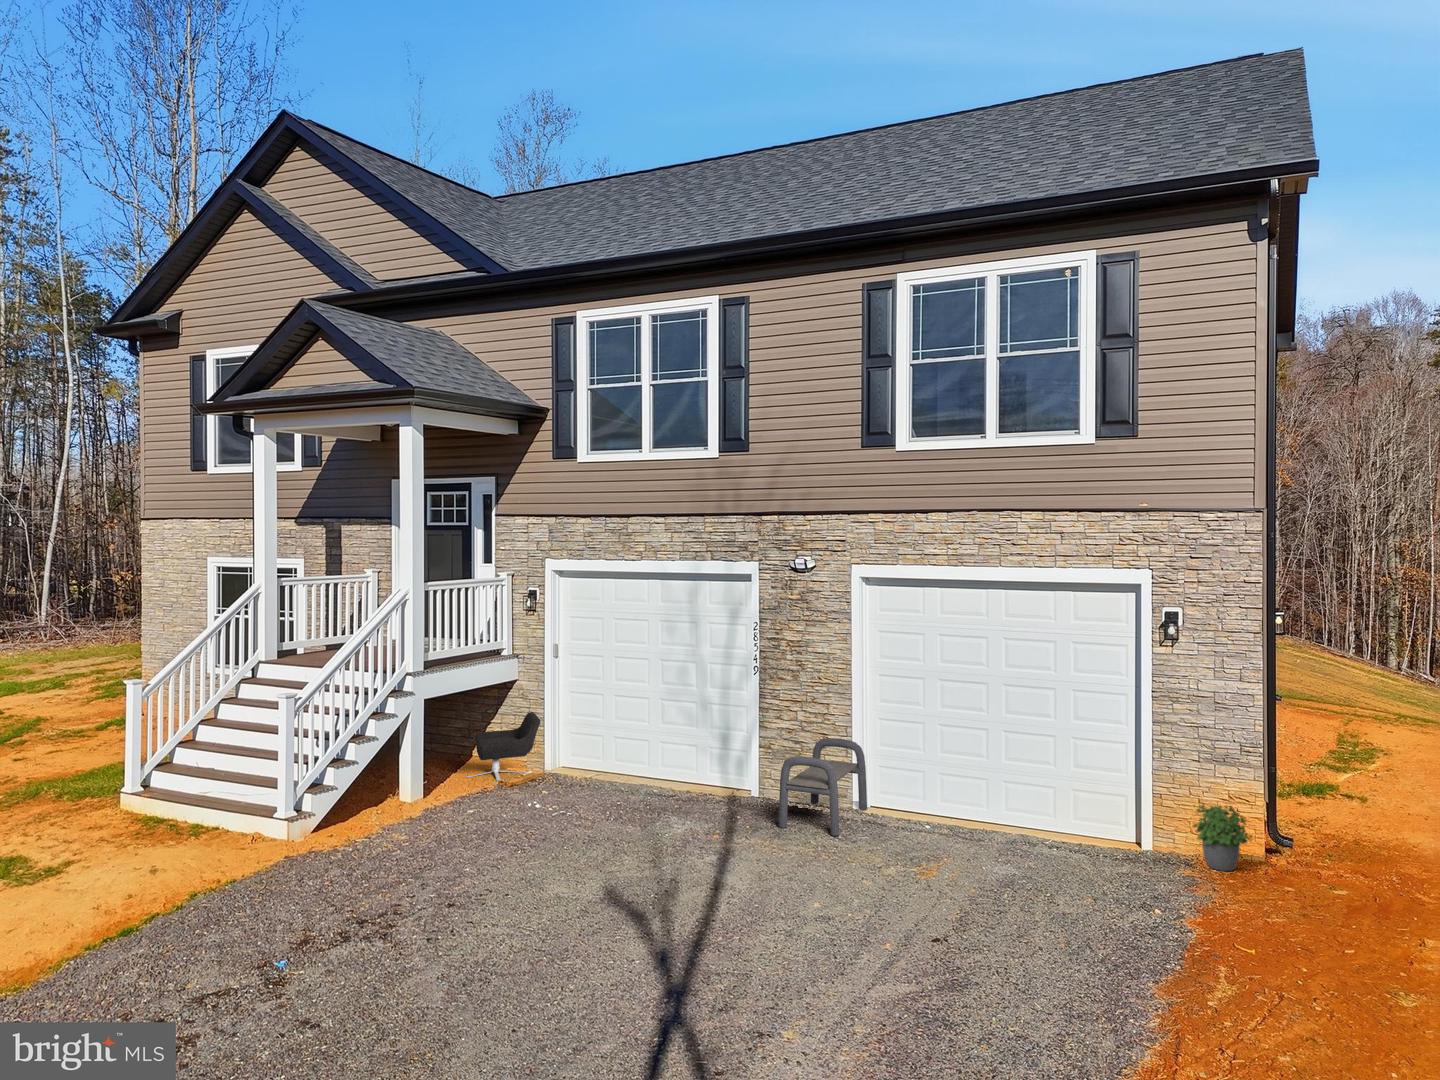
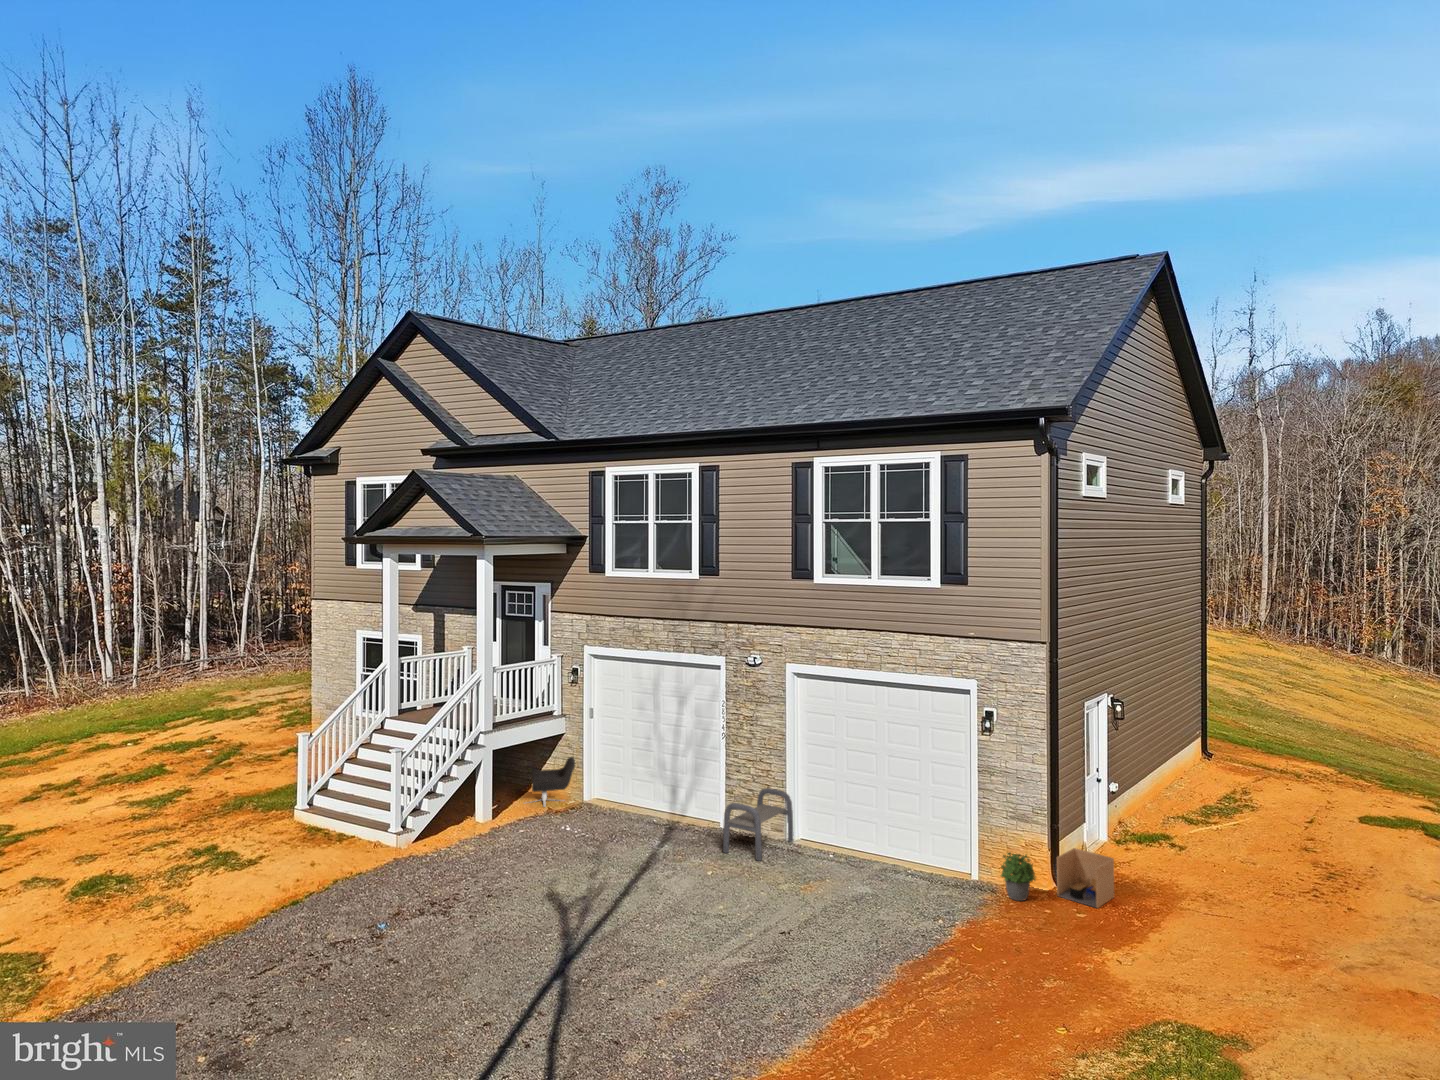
cardboard box: none [1269,796,1343,876] -> present [1057,848,1114,908]

